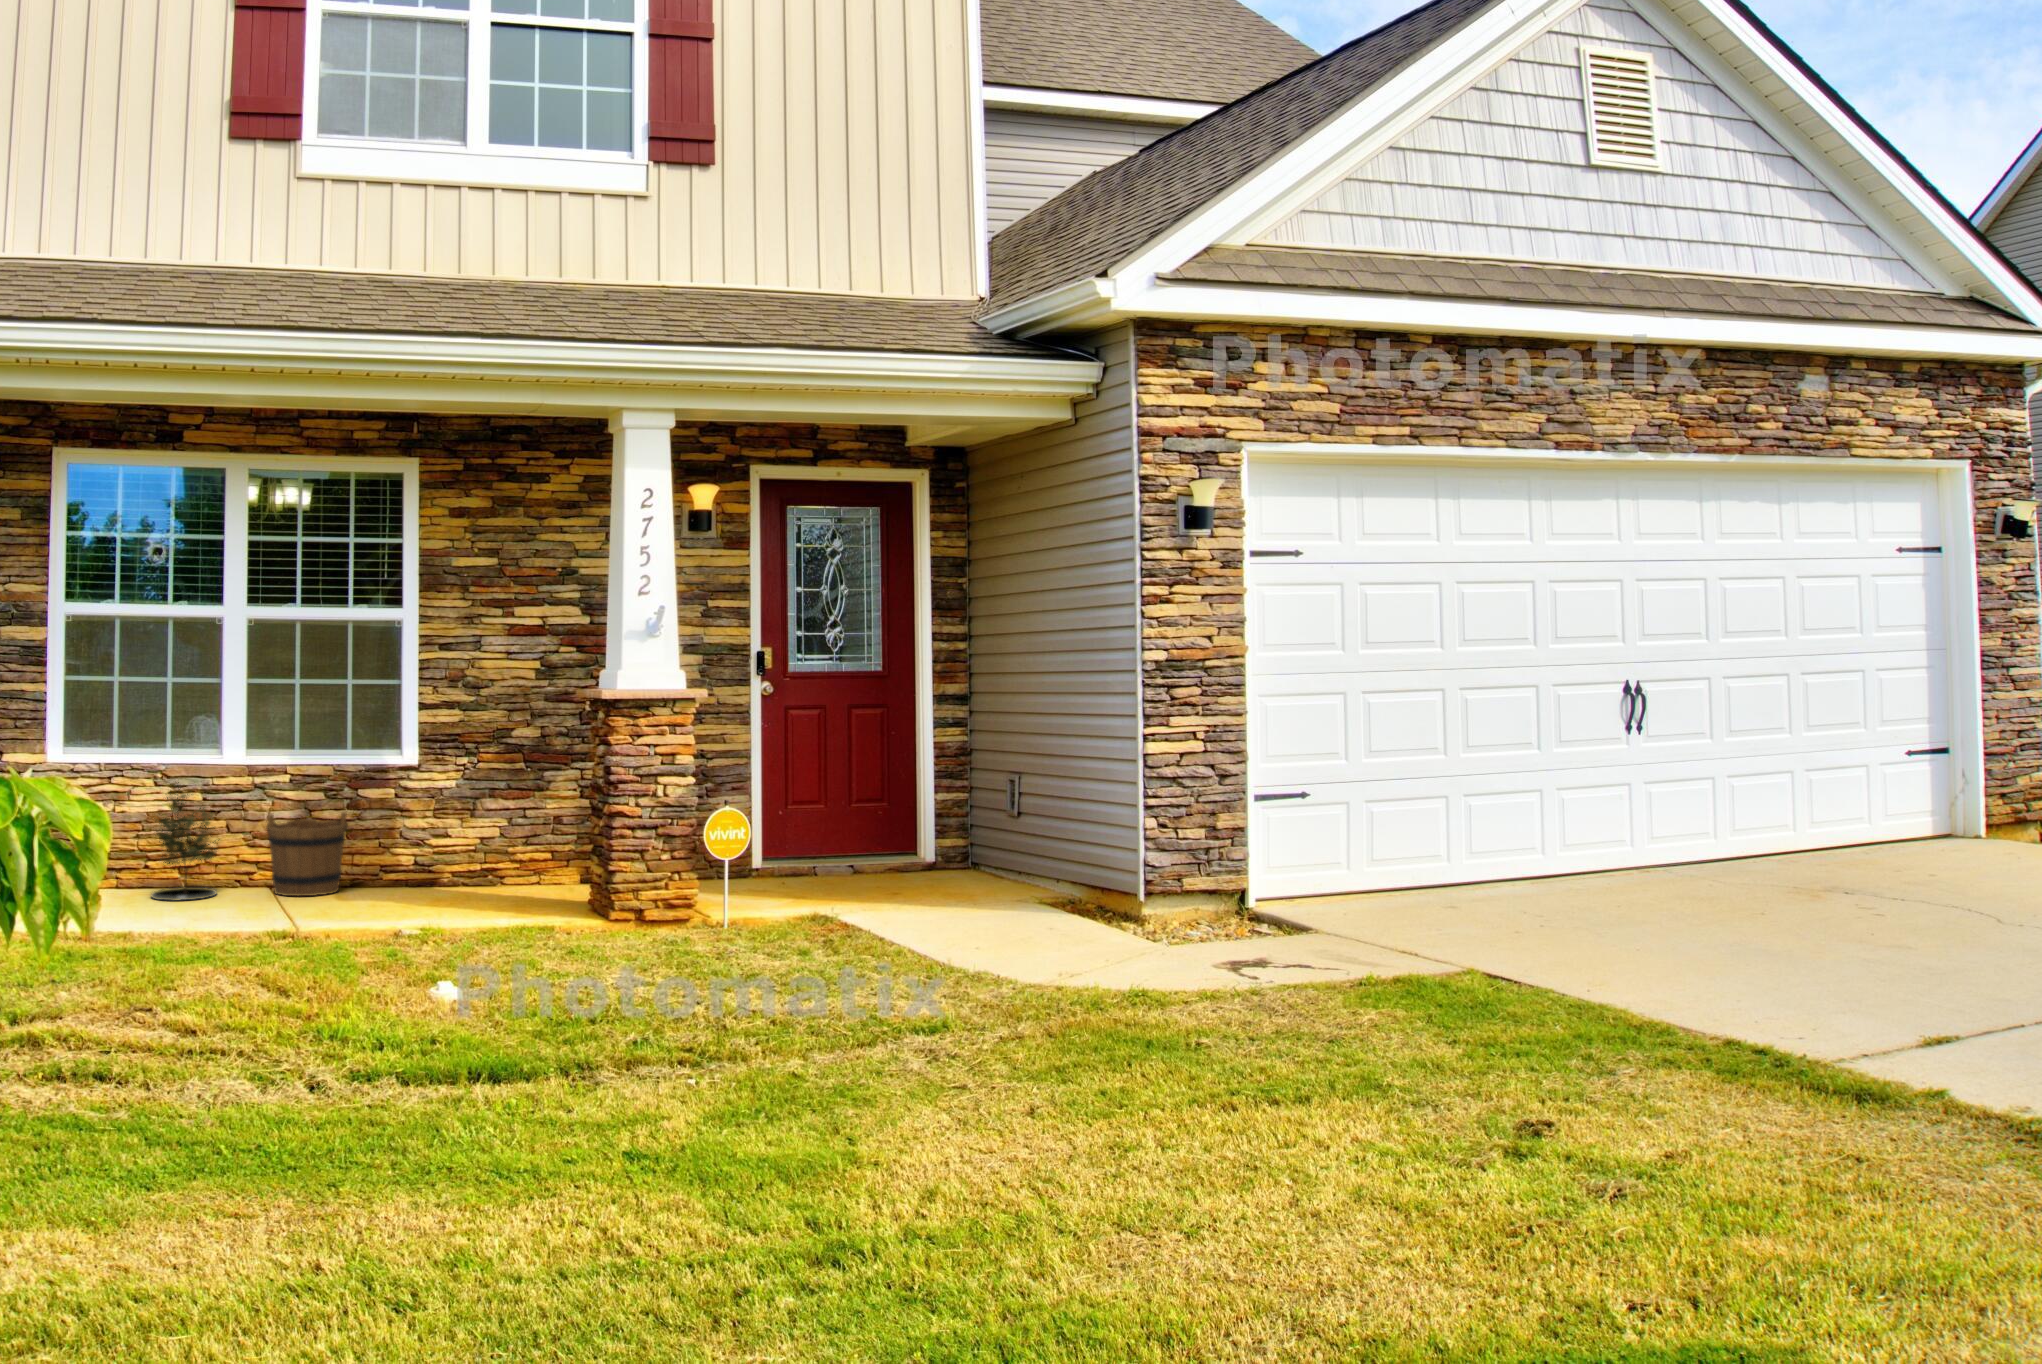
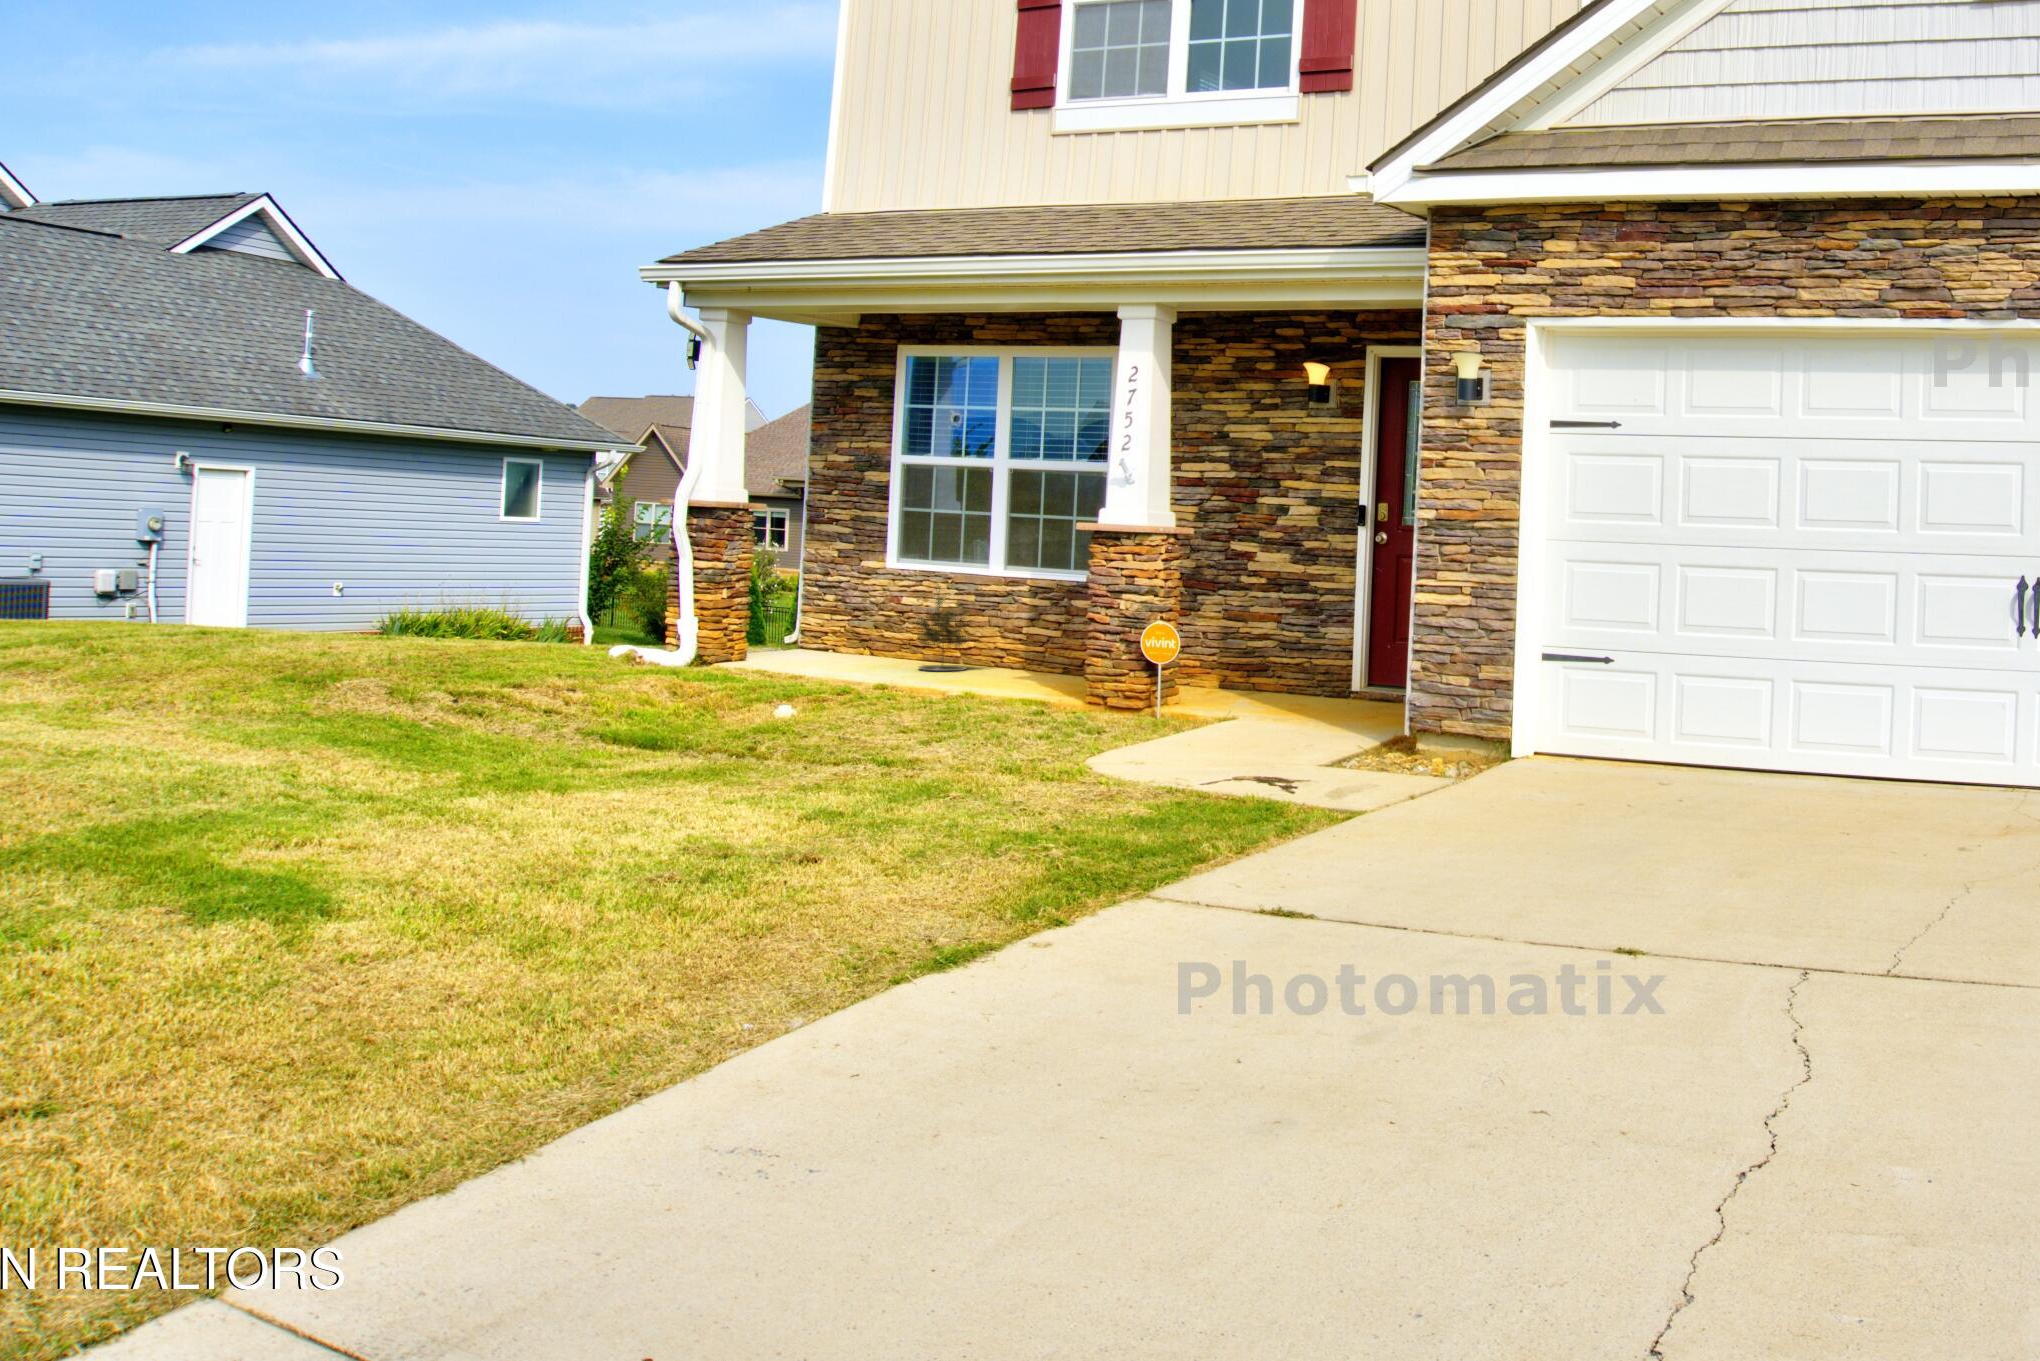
bucket: present [267,812,347,896] -> none [982,614,1043,677]

